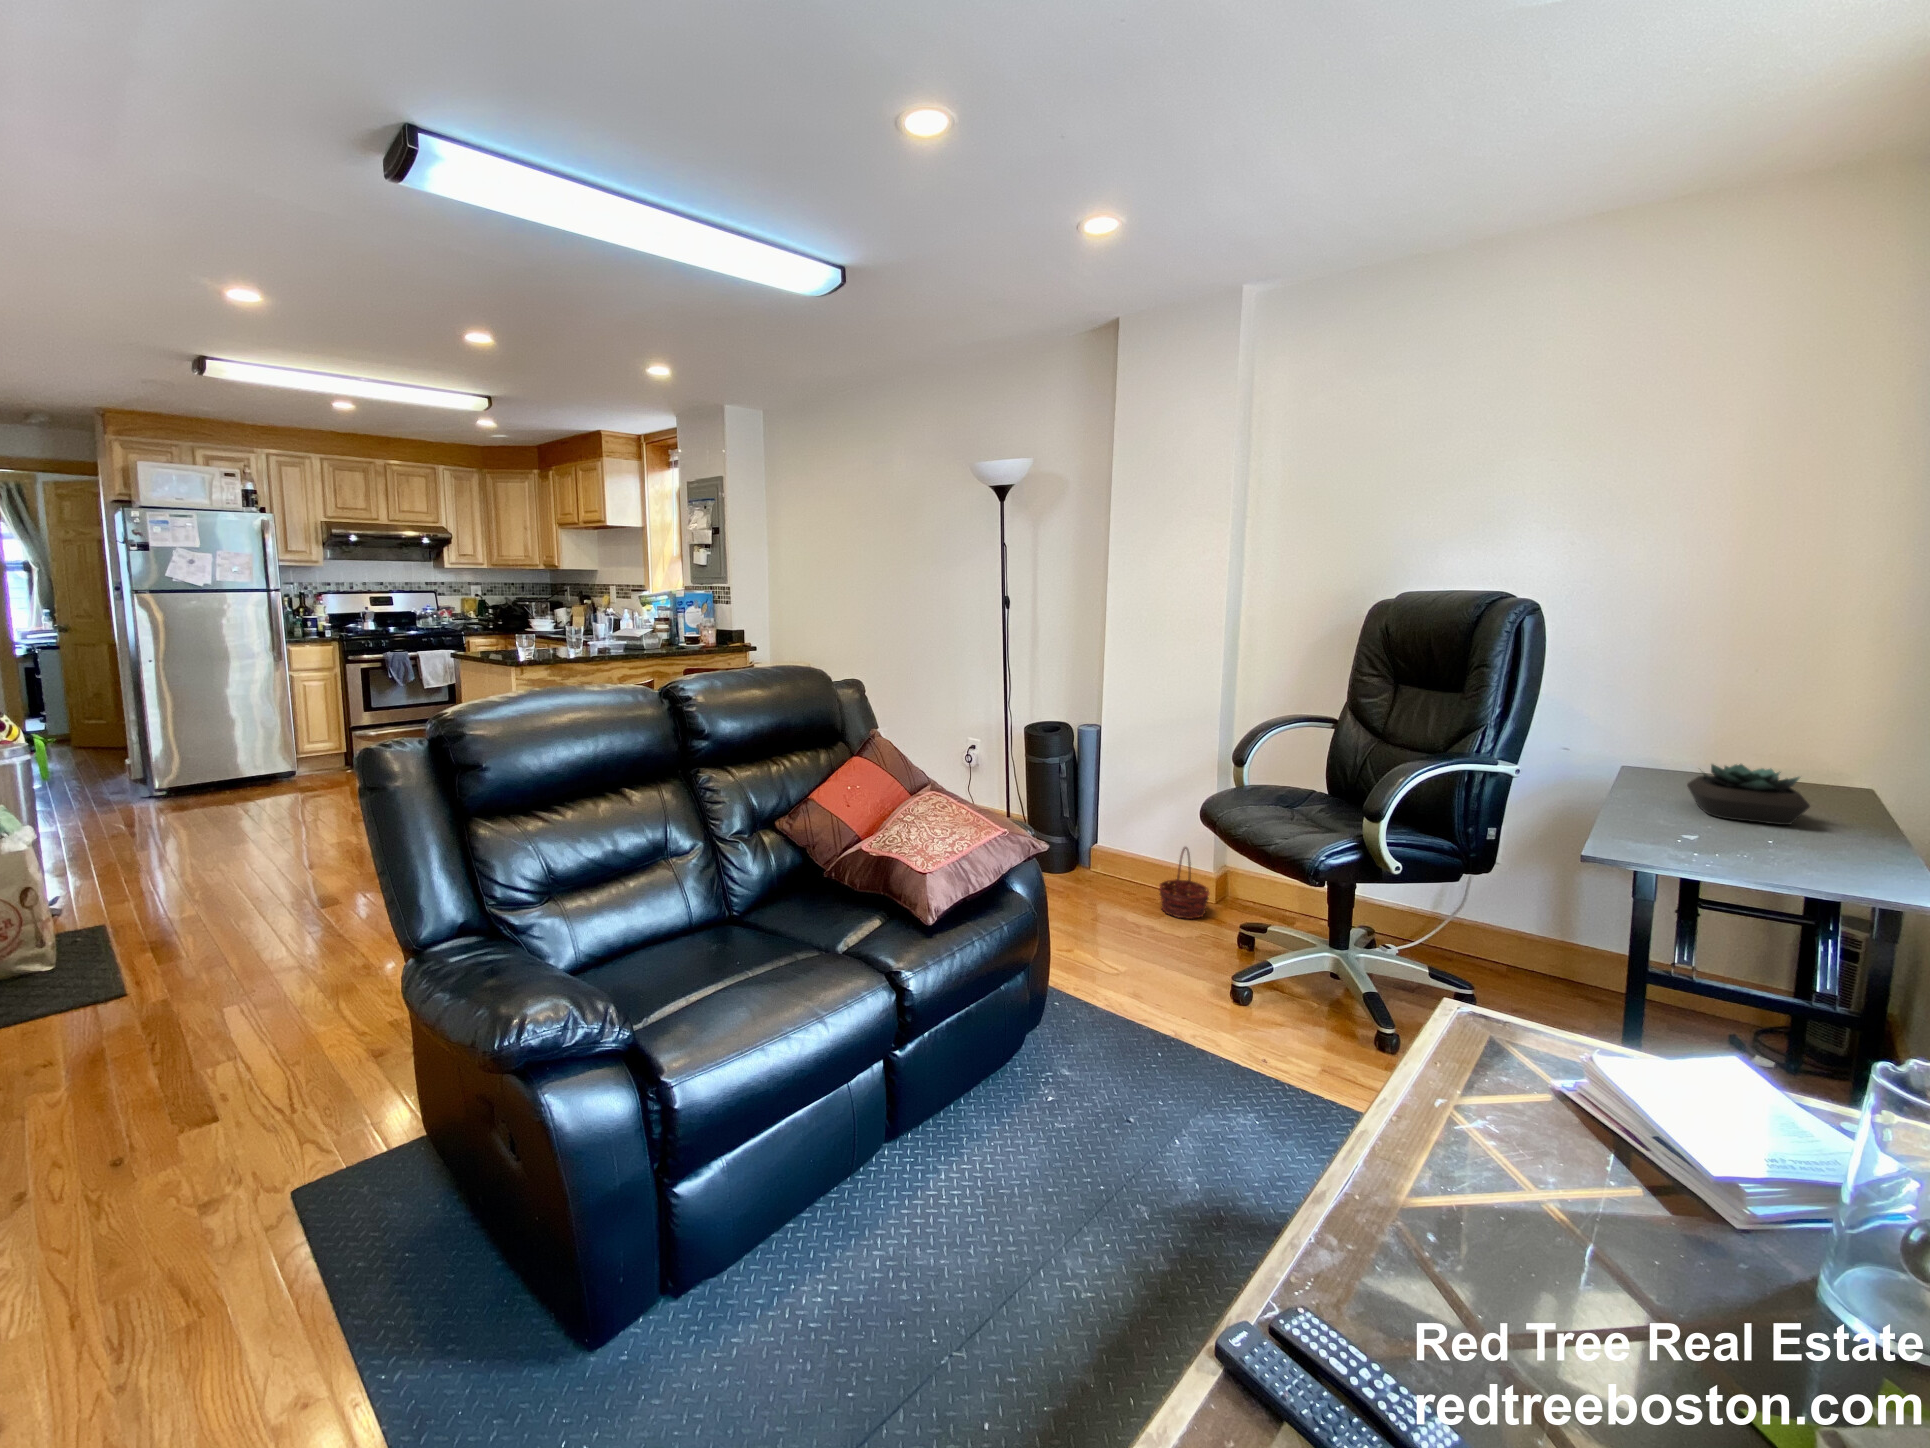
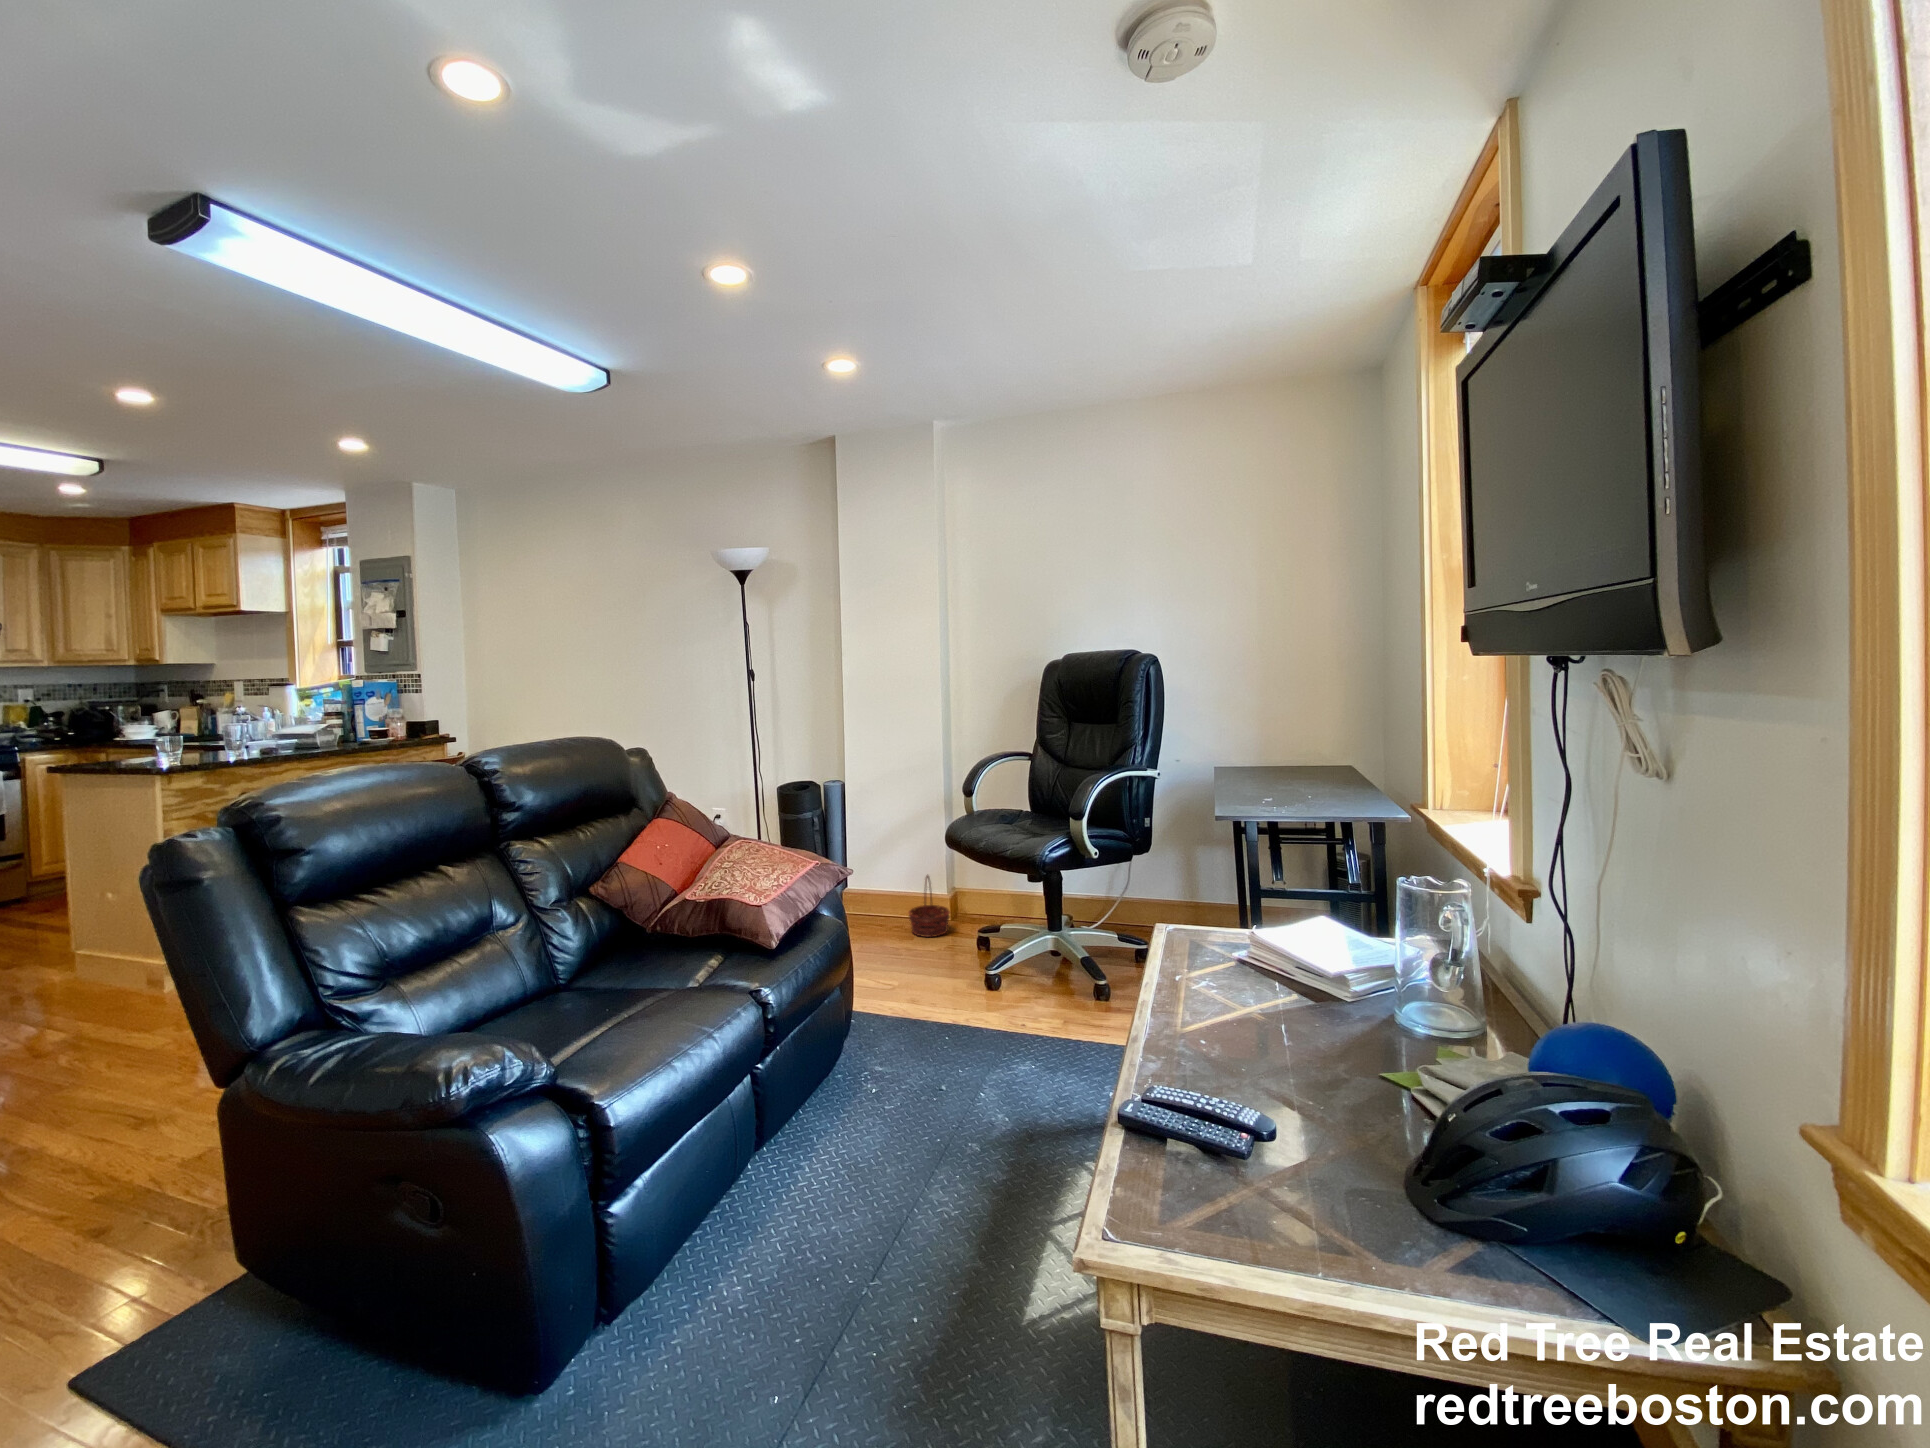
succulent plant: present [1687,764,1810,825] -> none [1256,753,1319,789]

